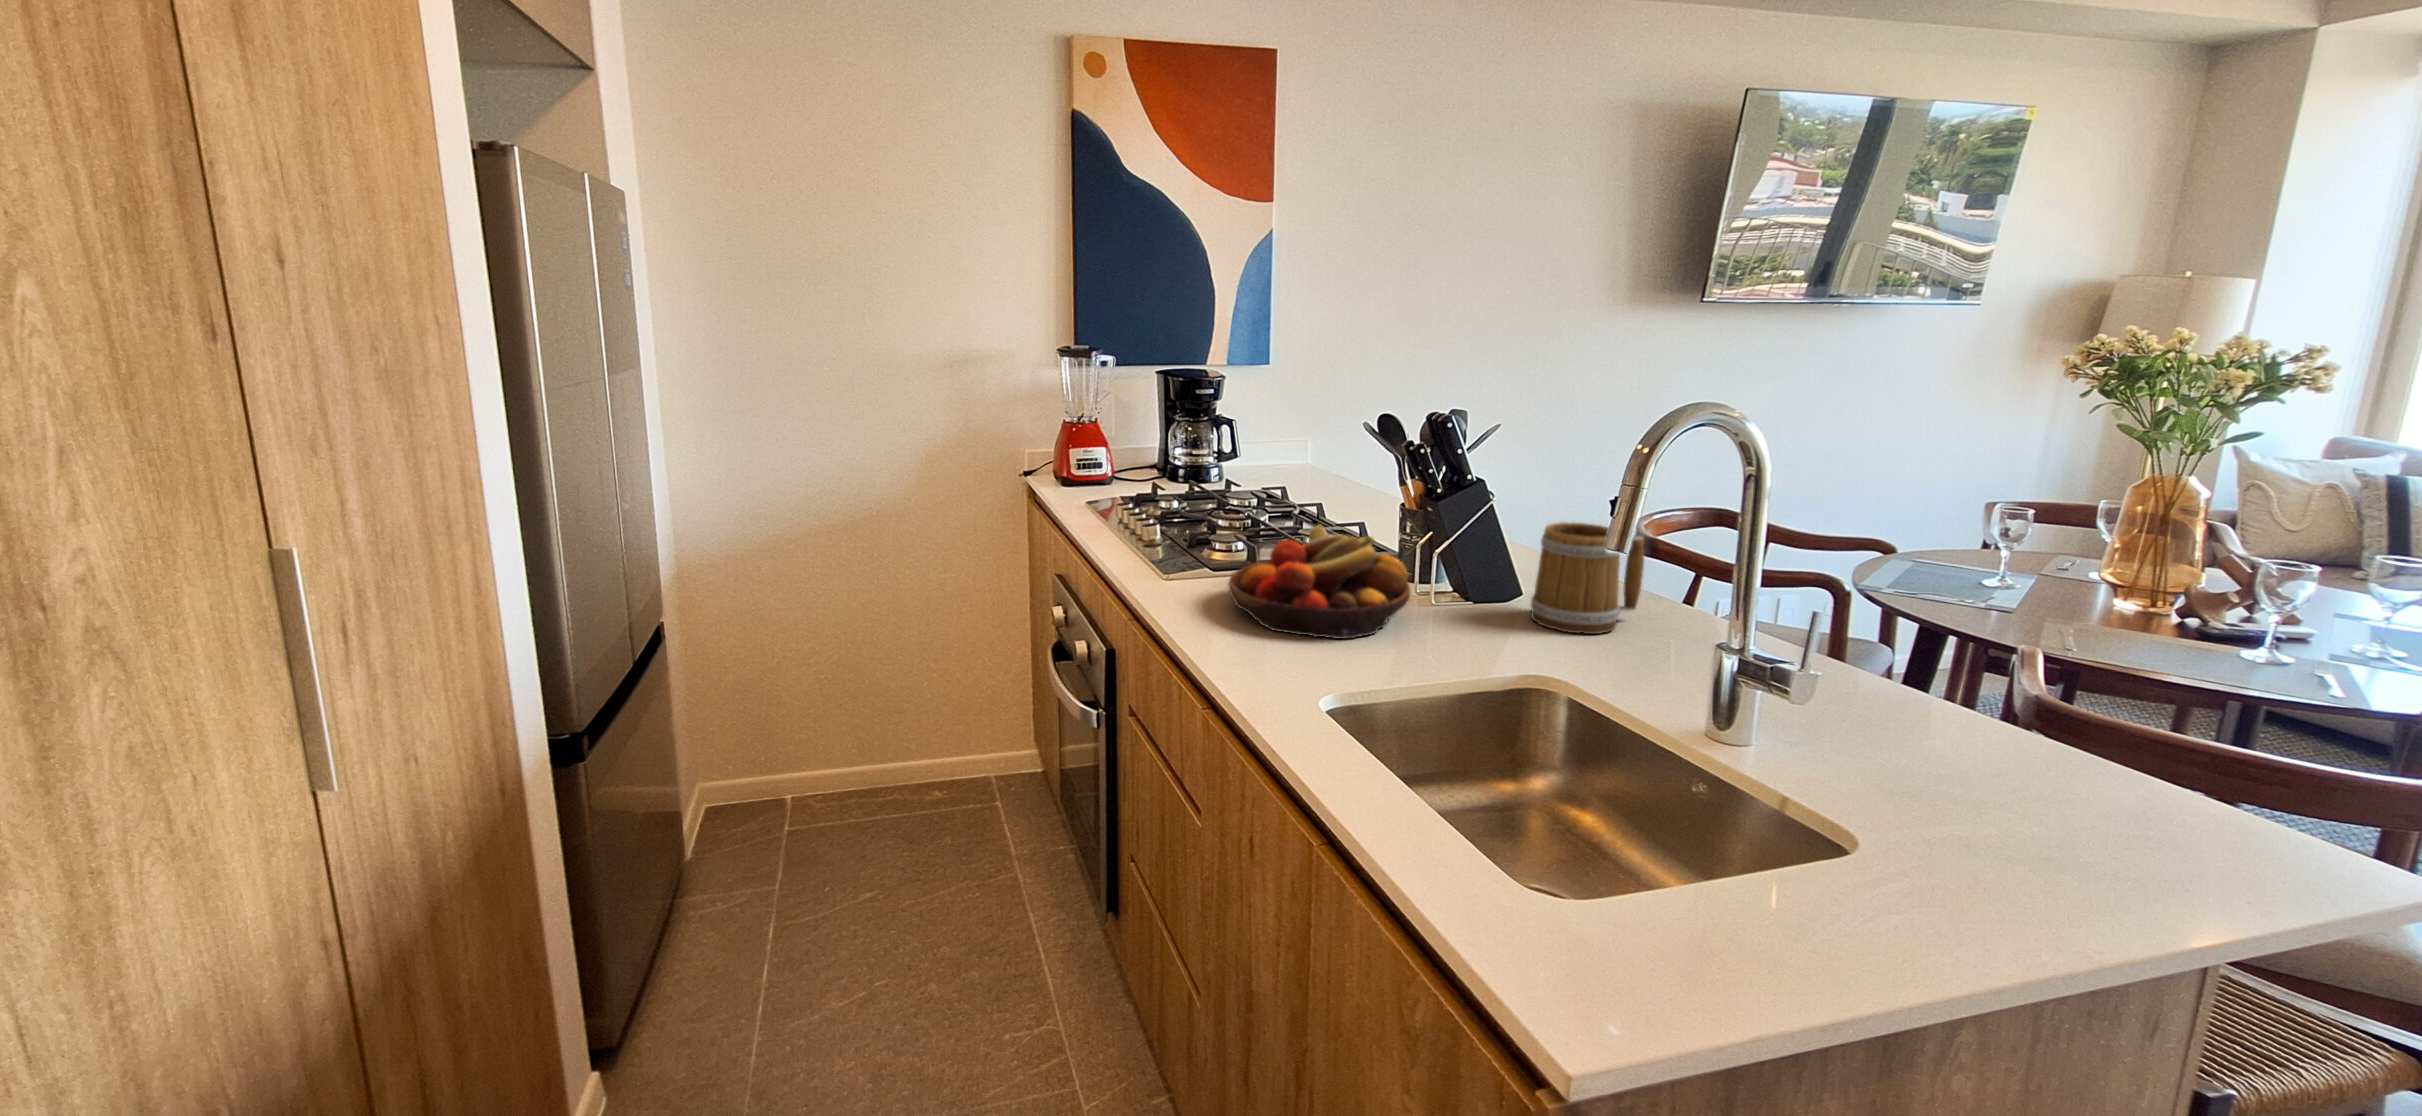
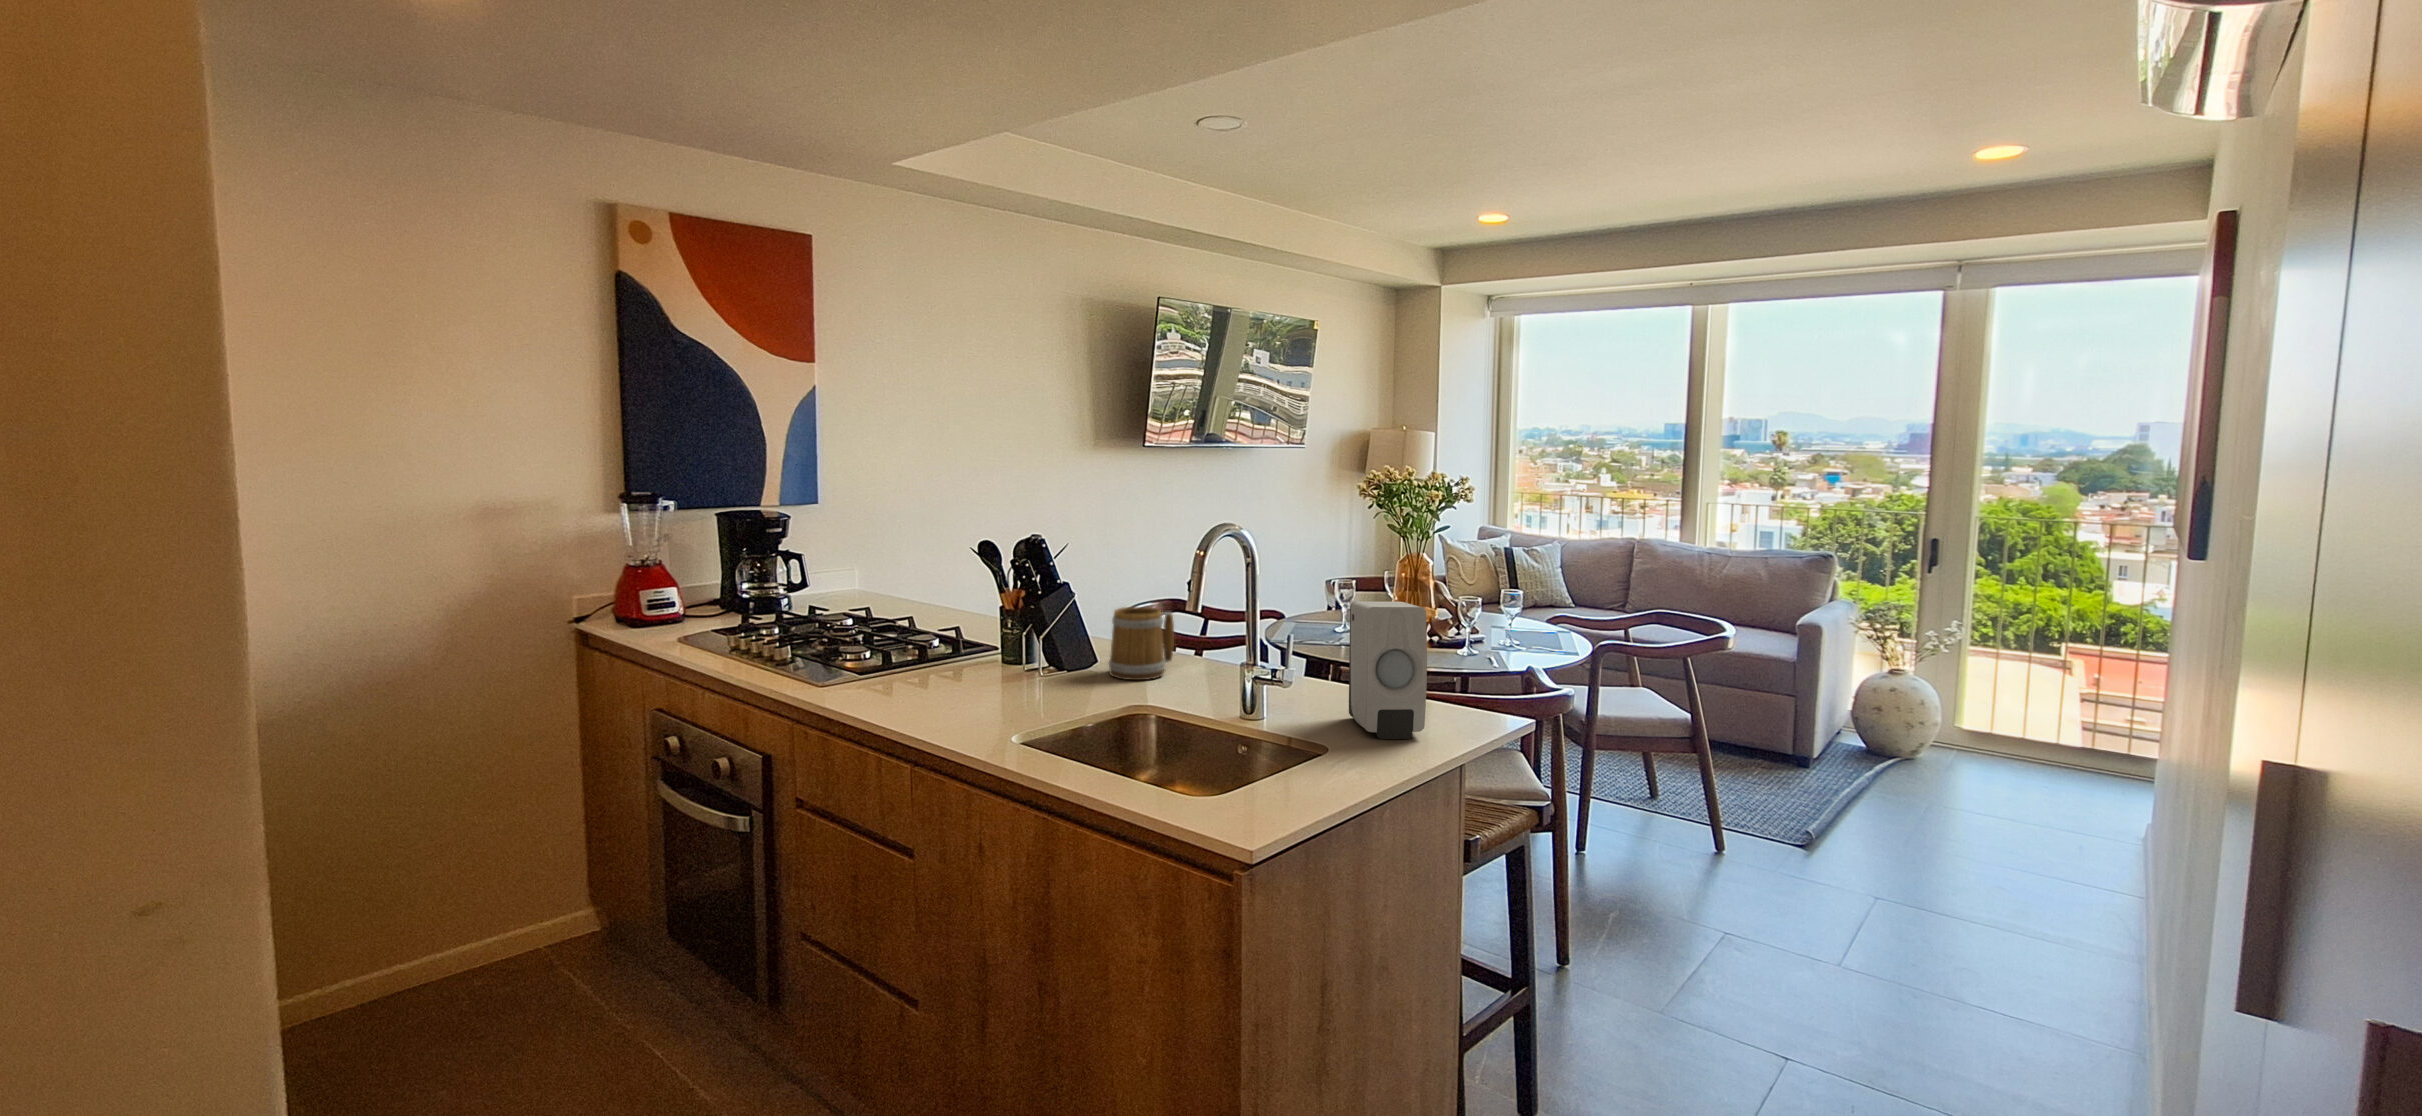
fruit bowl: present [1229,525,1410,639] -> none [896,627,1037,707]
soap dispenser: none [1939,566,2166,861] -> present [1349,601,1427,739]

